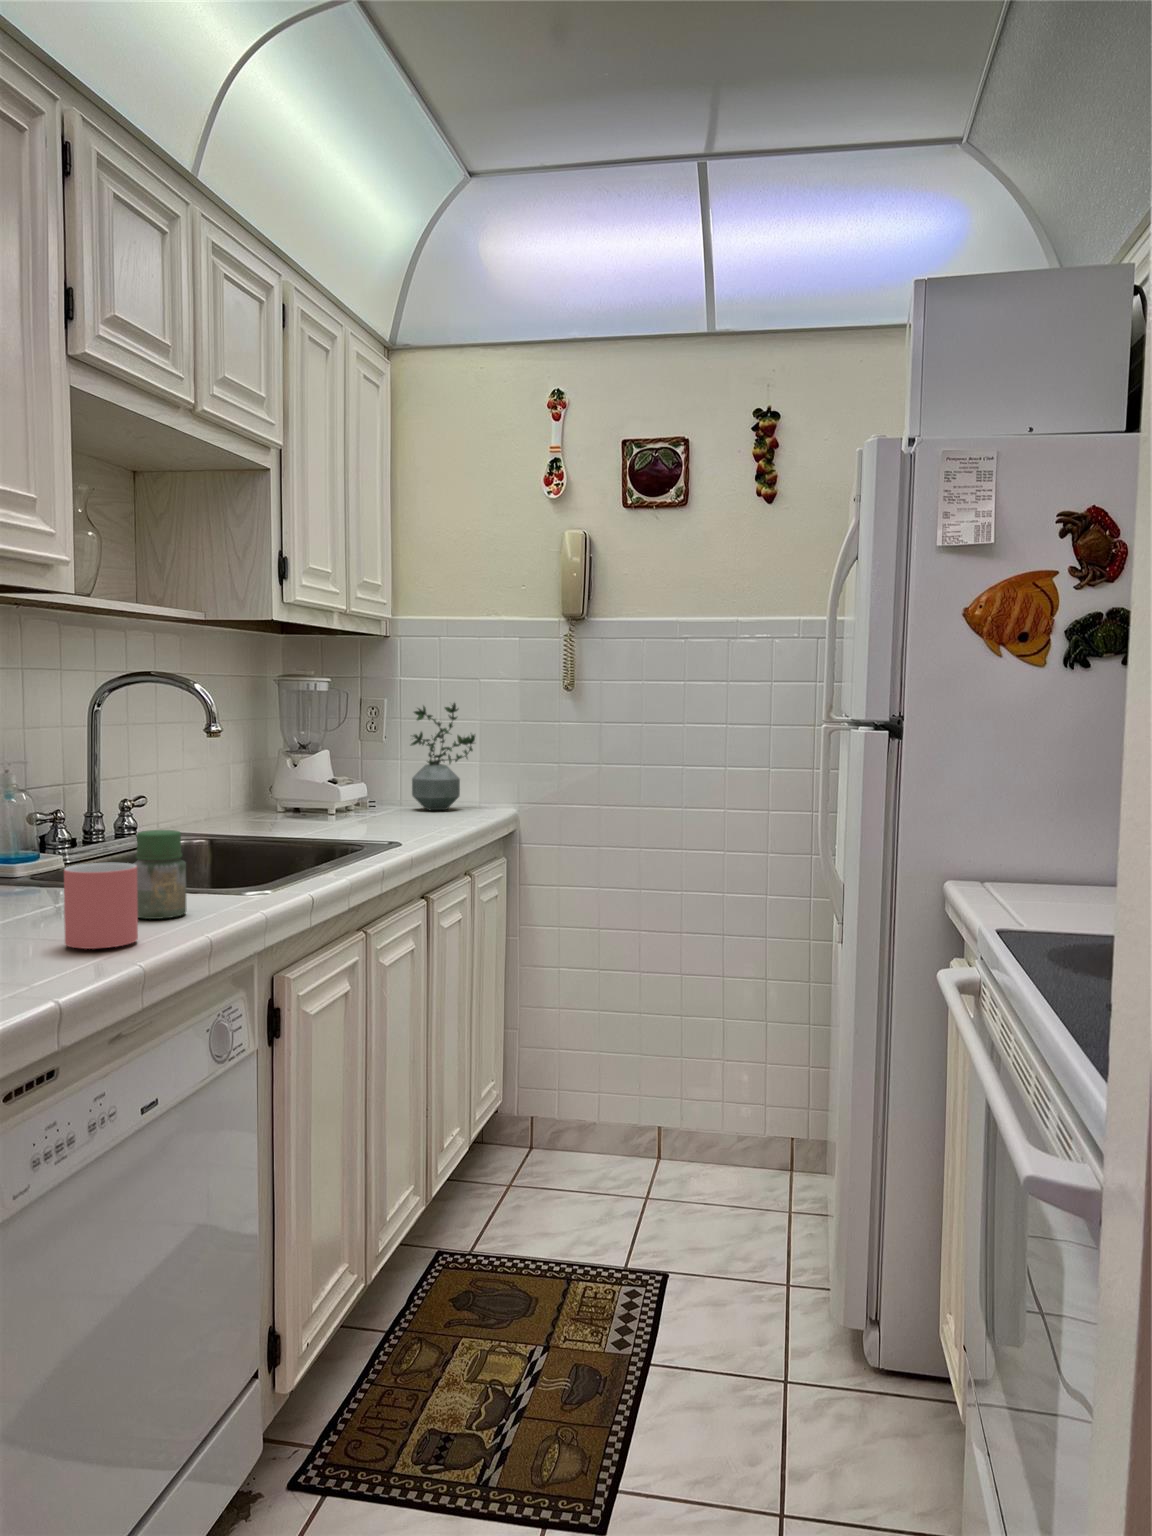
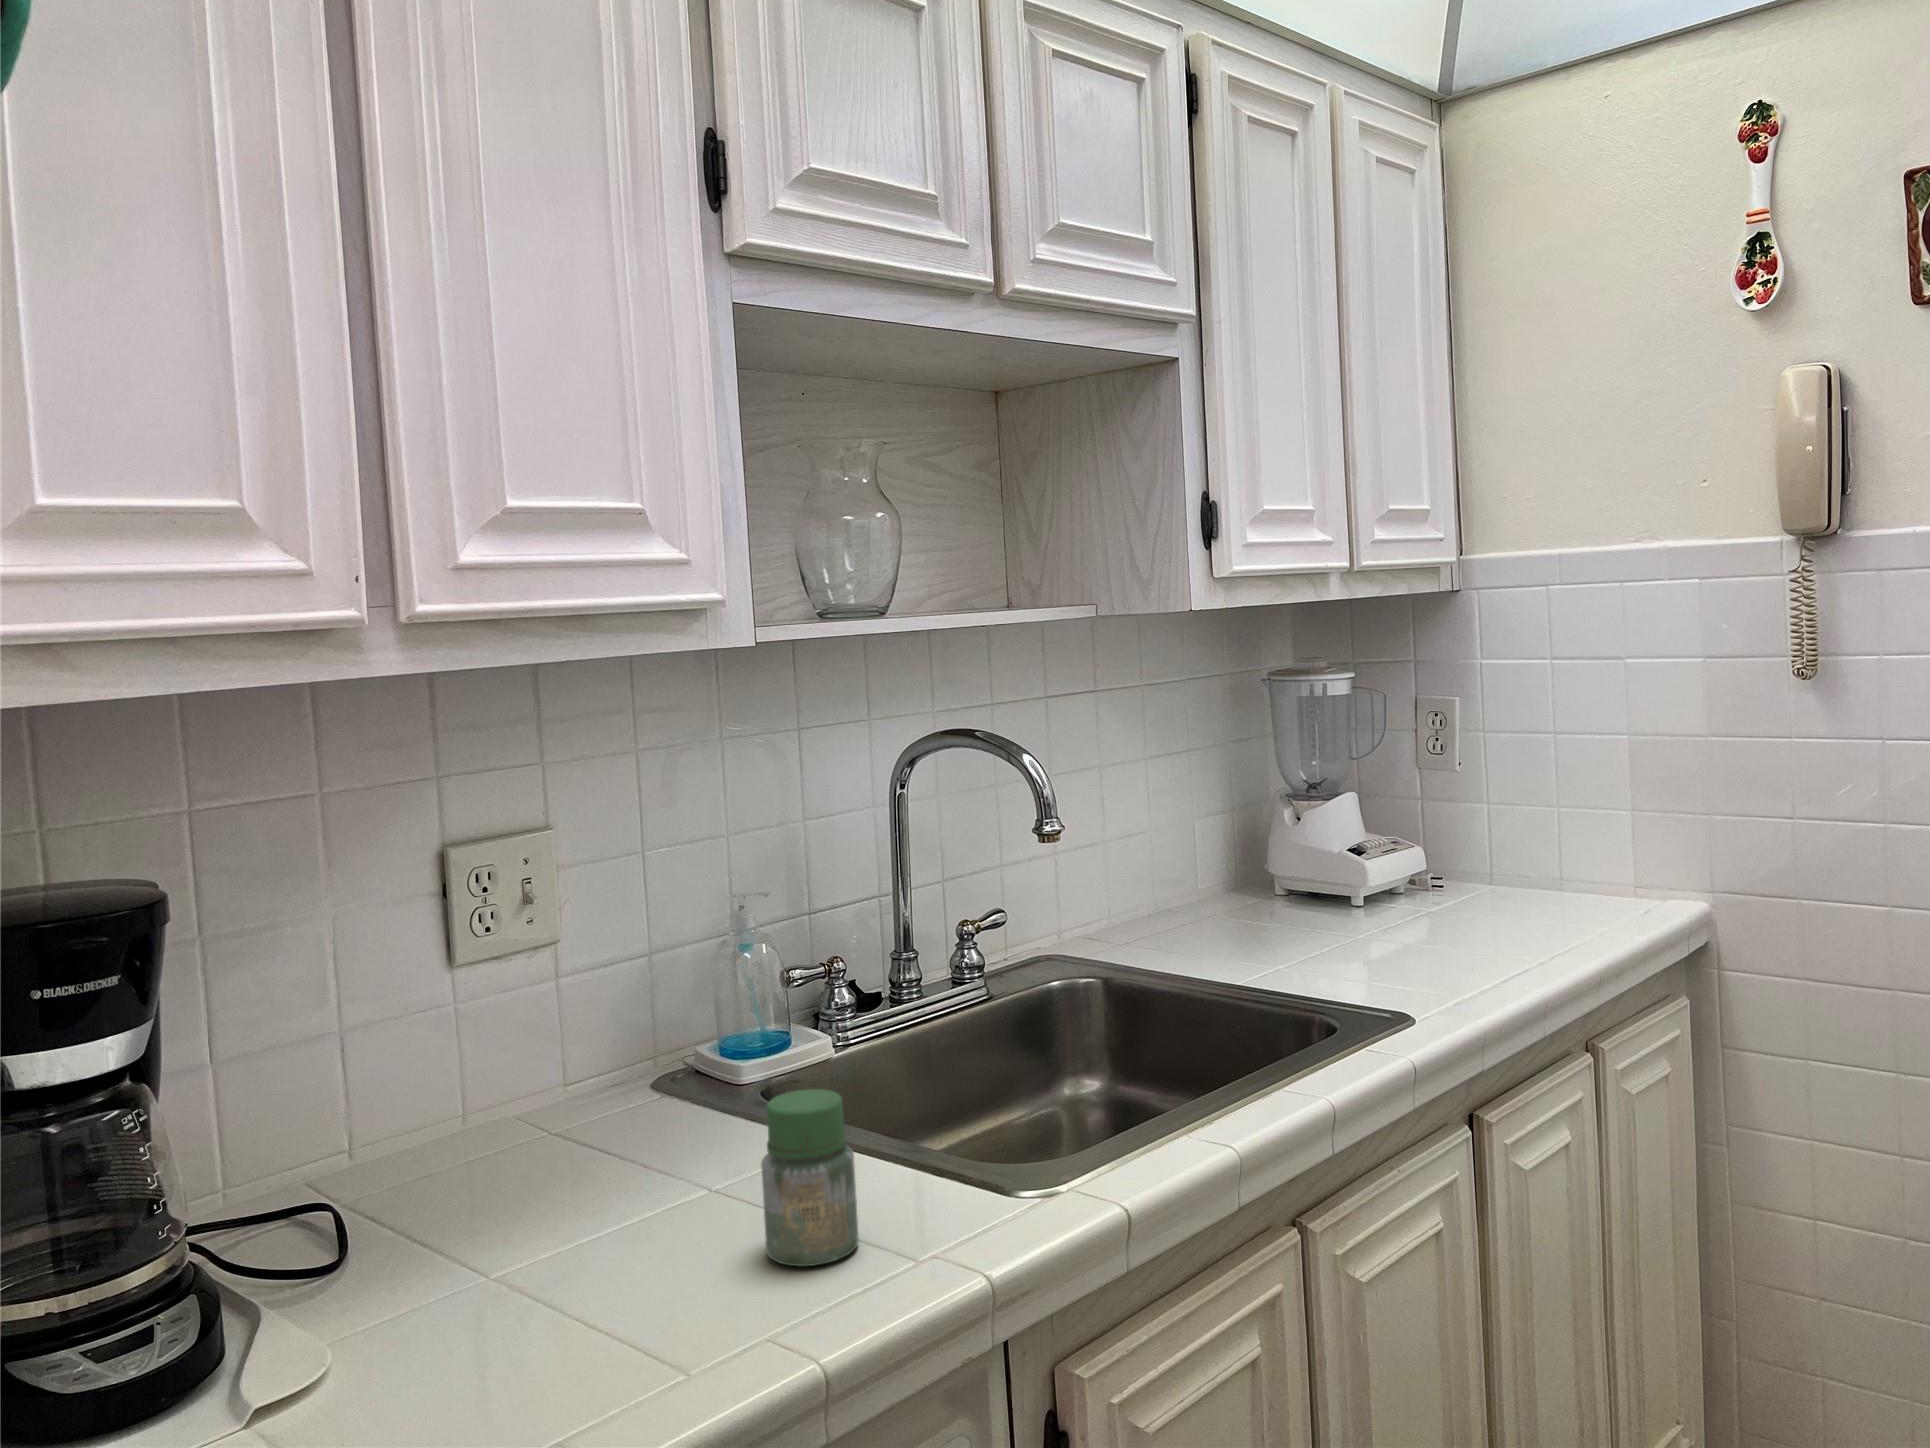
potted plant: present [411,703,475,810] -> none [1490,707,1620,906]
mug: present [64,863,138,949] -> none [559,1190,694,1378]

